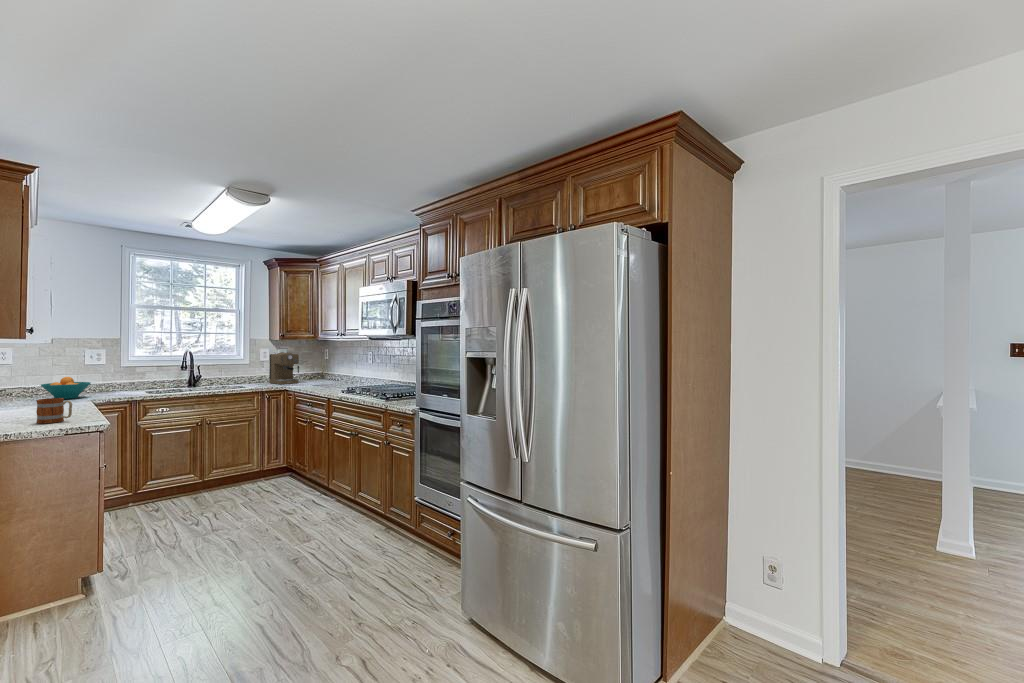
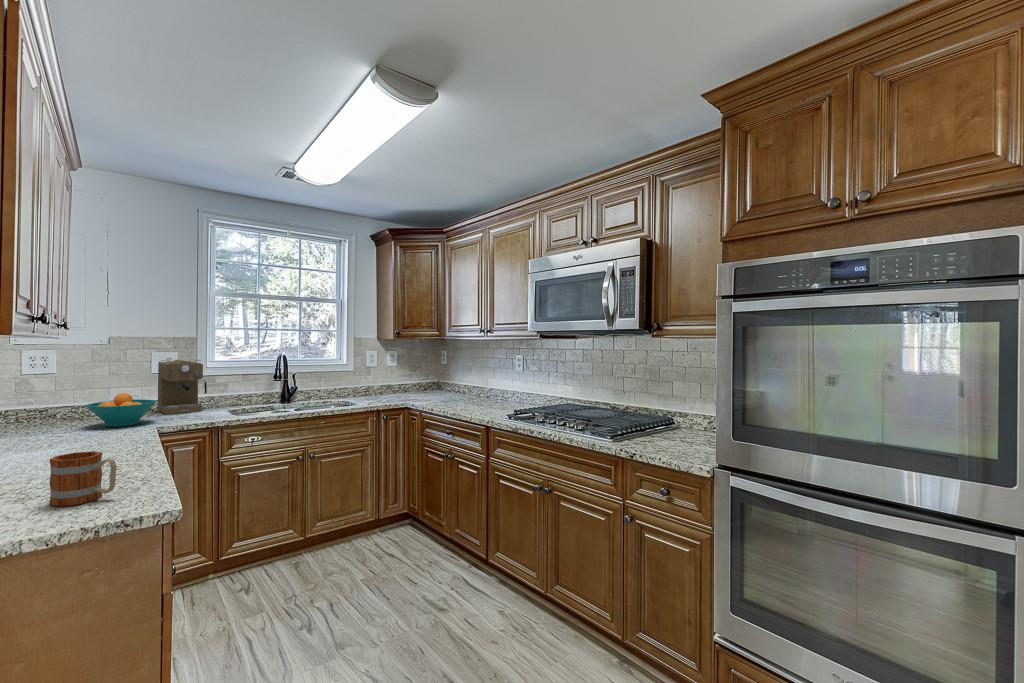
coffee maker: present [269,352,299,384] -> present [158,360,207,414]

